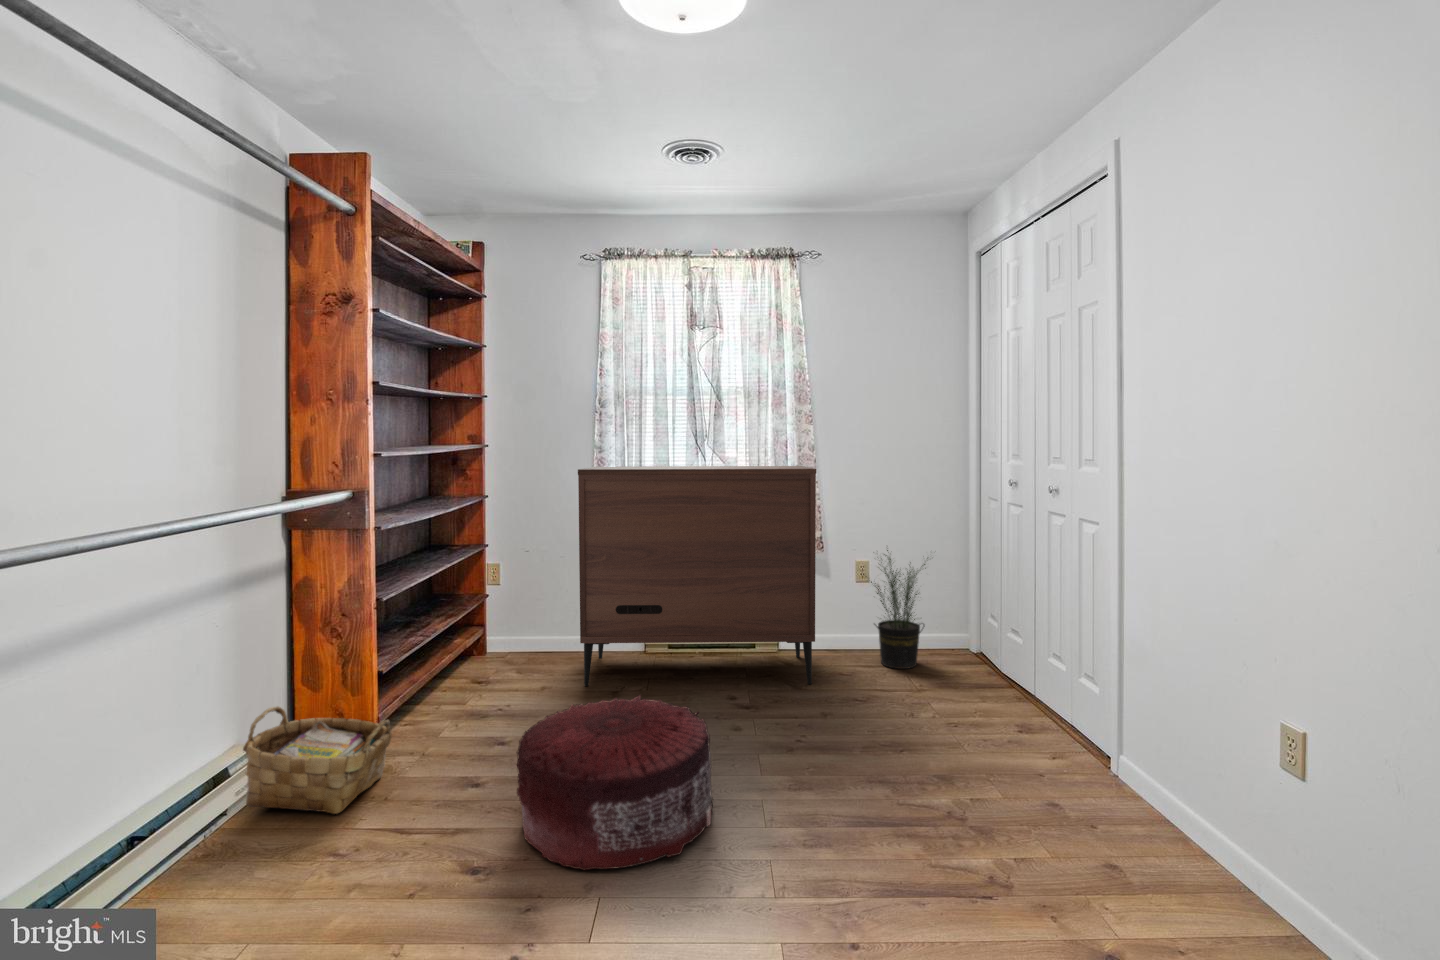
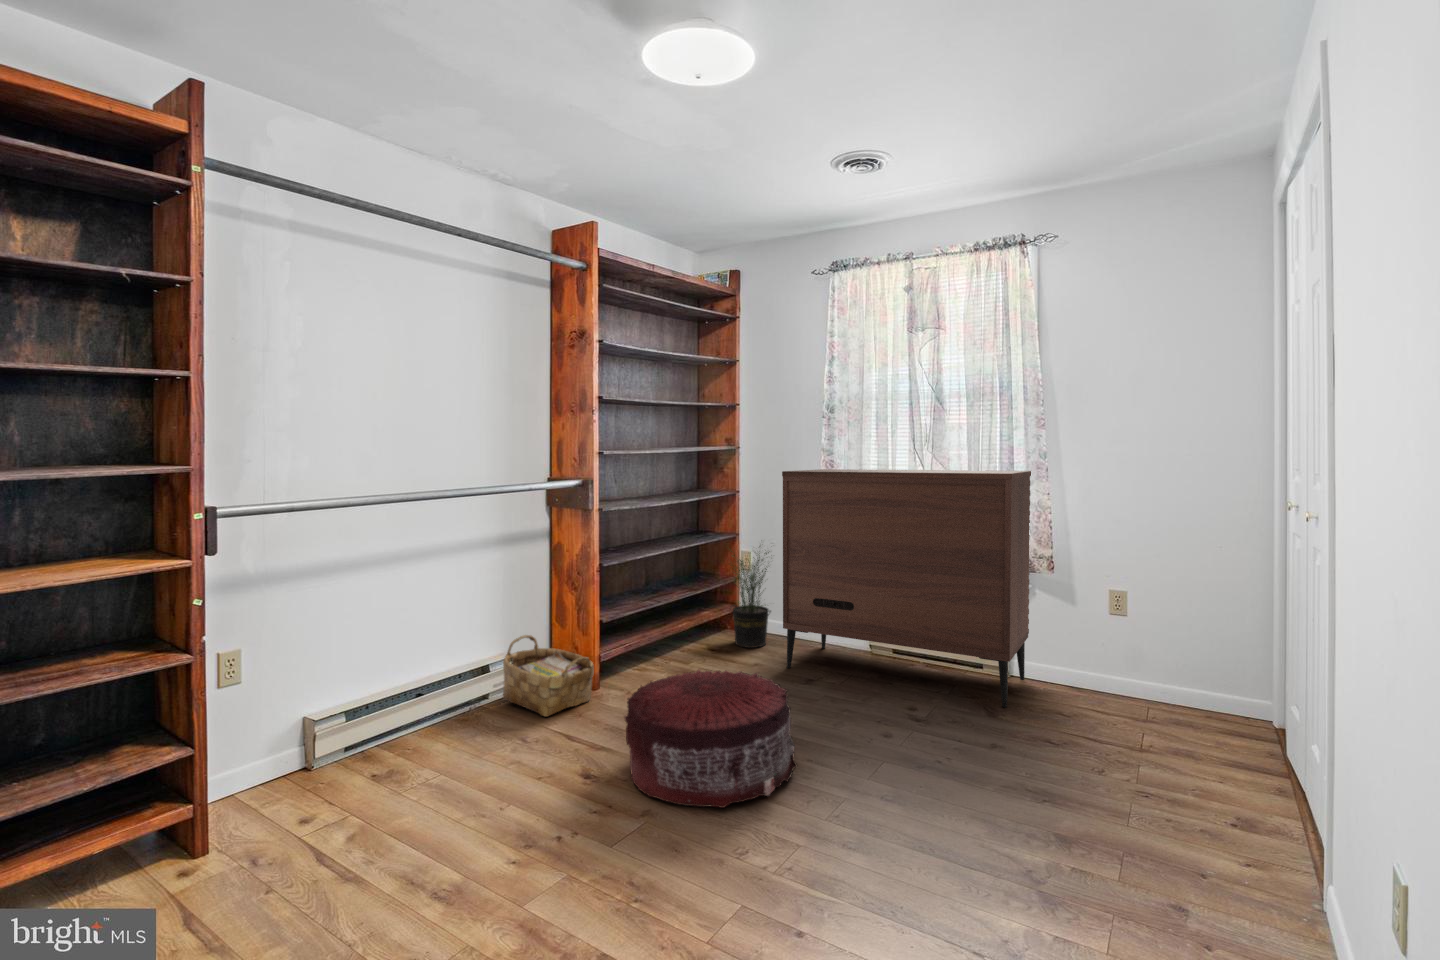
potted plant: present [869,550,928,669] -> present [731,546,771,648]

